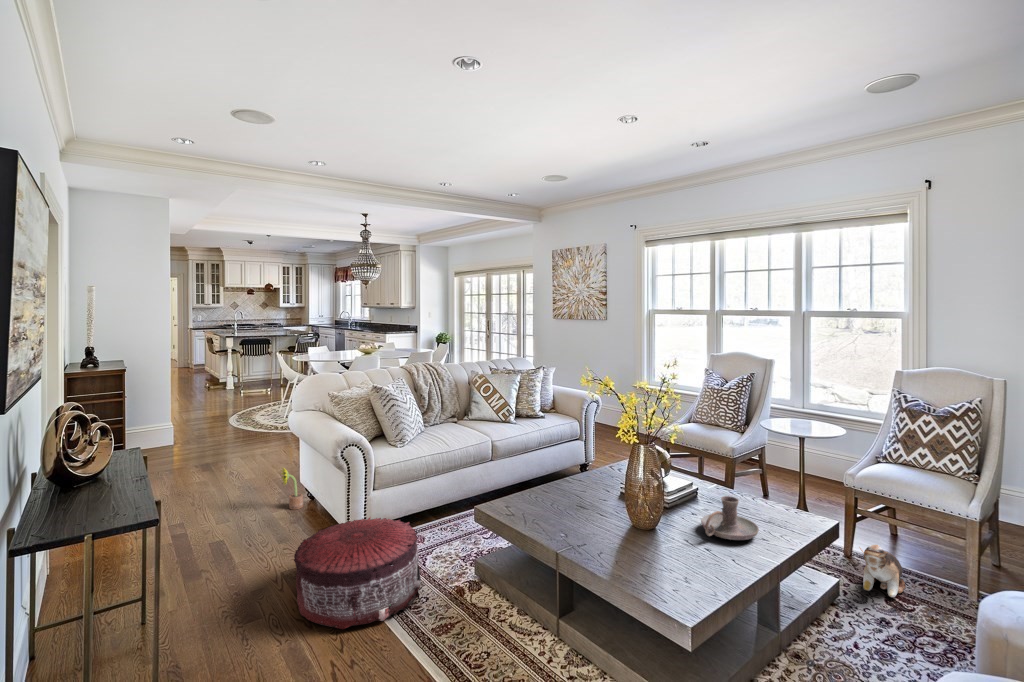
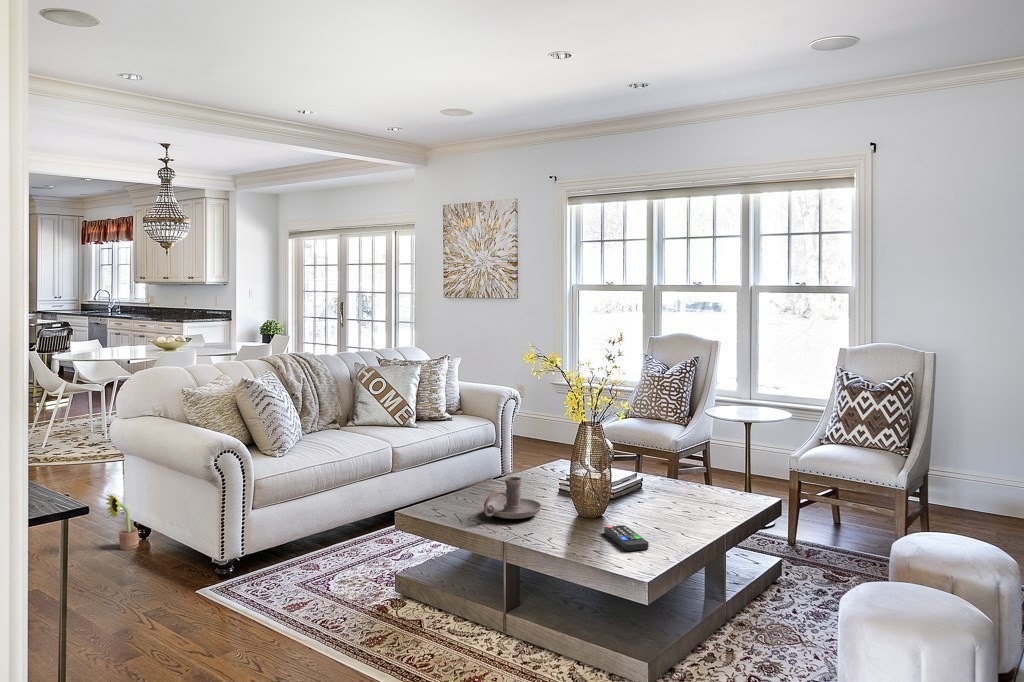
candle holder: present [701,496,759,540] -> present [484,477,541,519]
pouf: present [294,518,421,629] -> none [183,534,338,650]
plush toy: present [859,545,905,597] -> none [799,521,843,573]
remote control: none [655,548,698,583] -> present [604,525,649,551]

